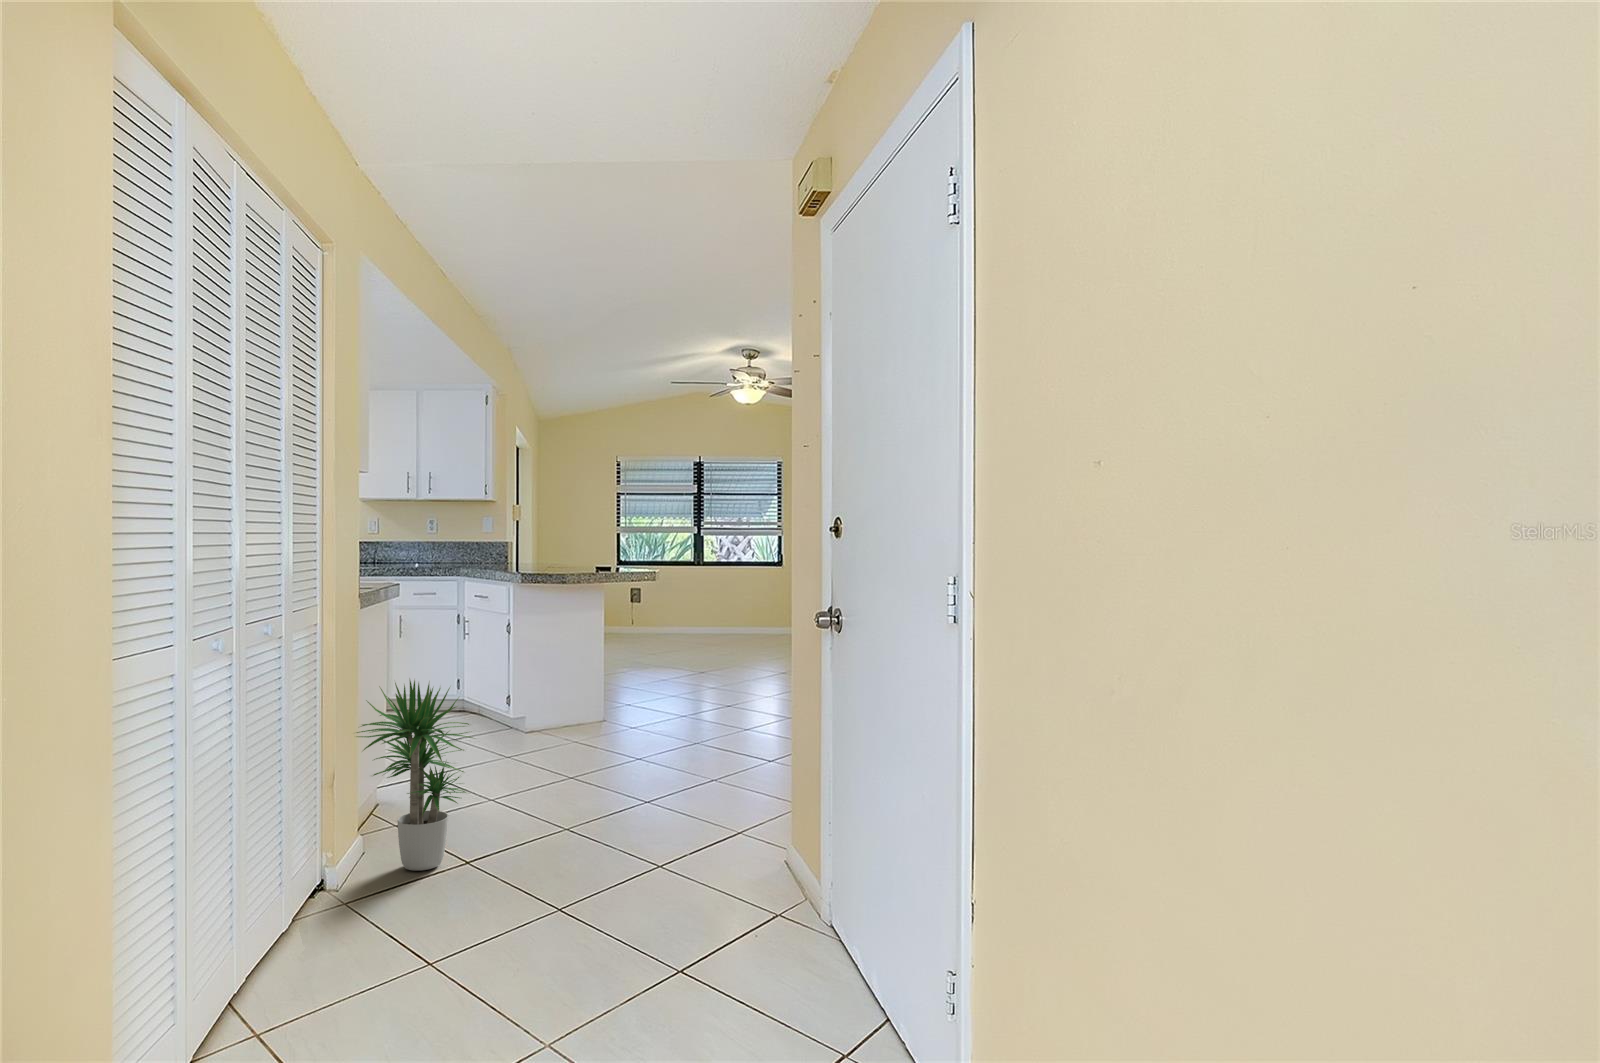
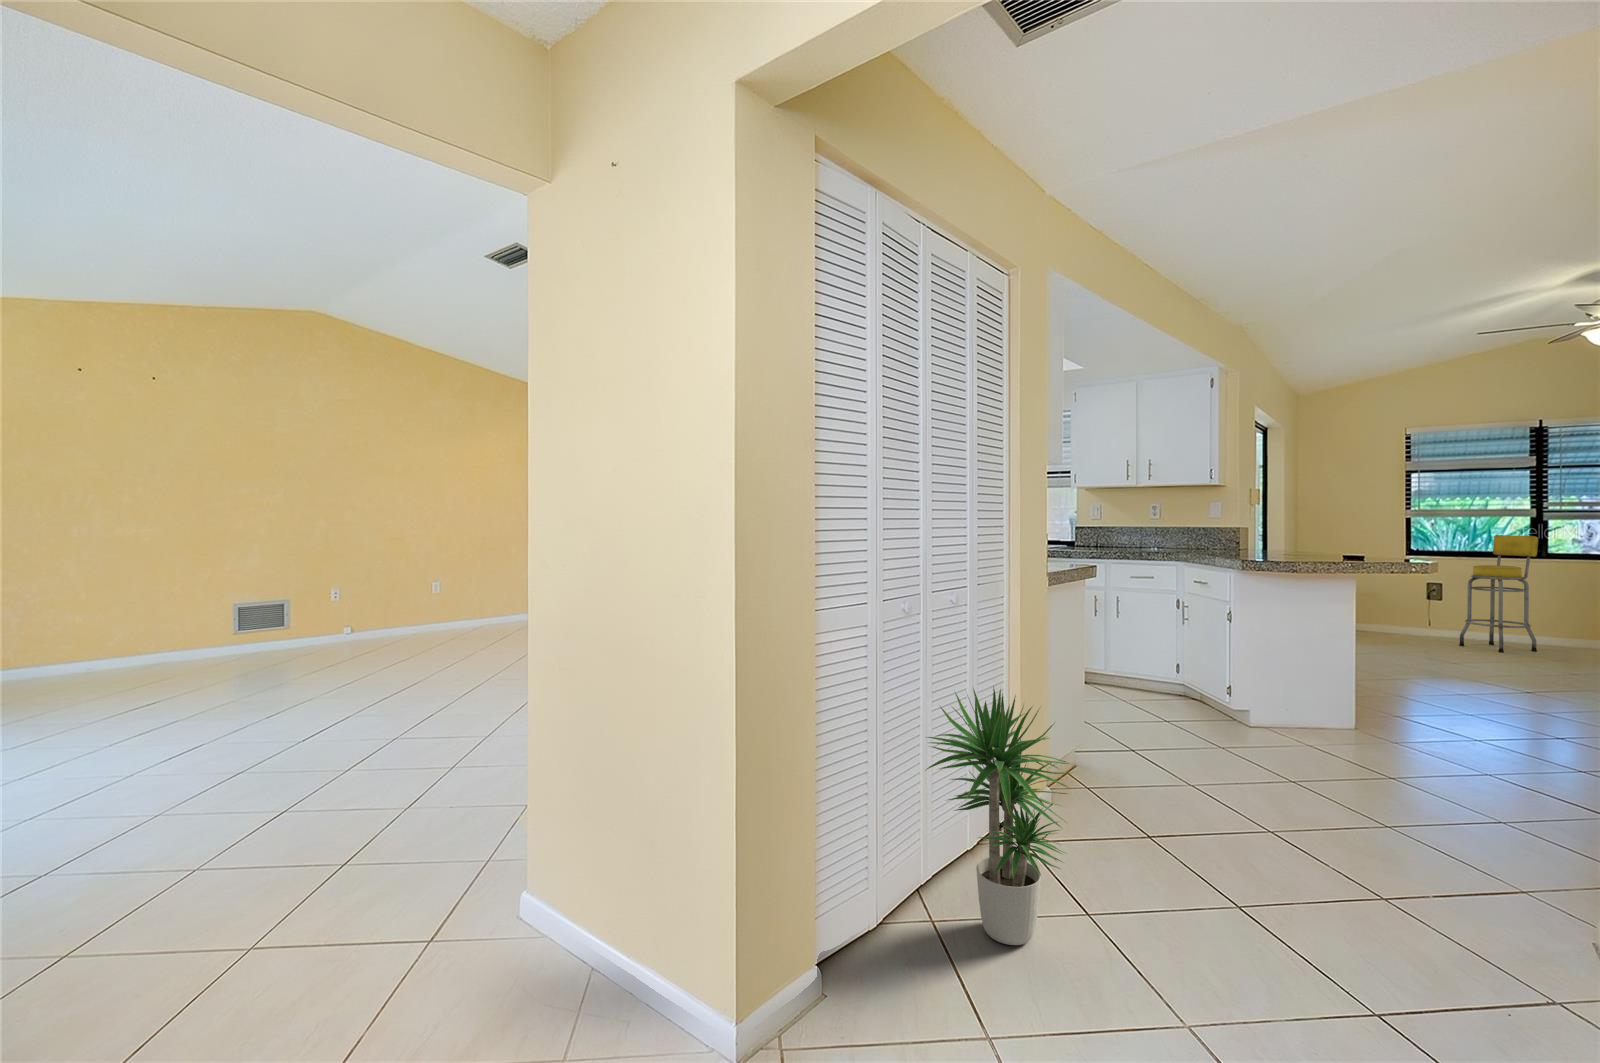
bar stool: none [650,548,697,643] -> present [1459,535,1538,652]

